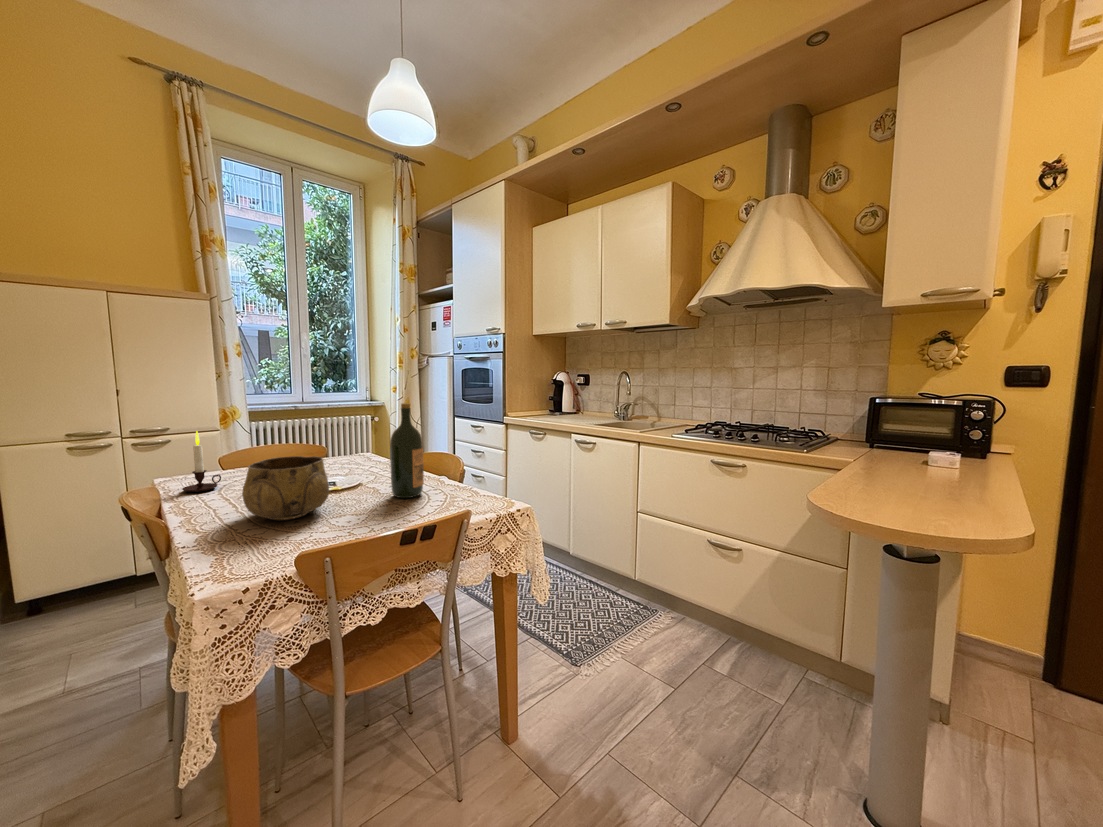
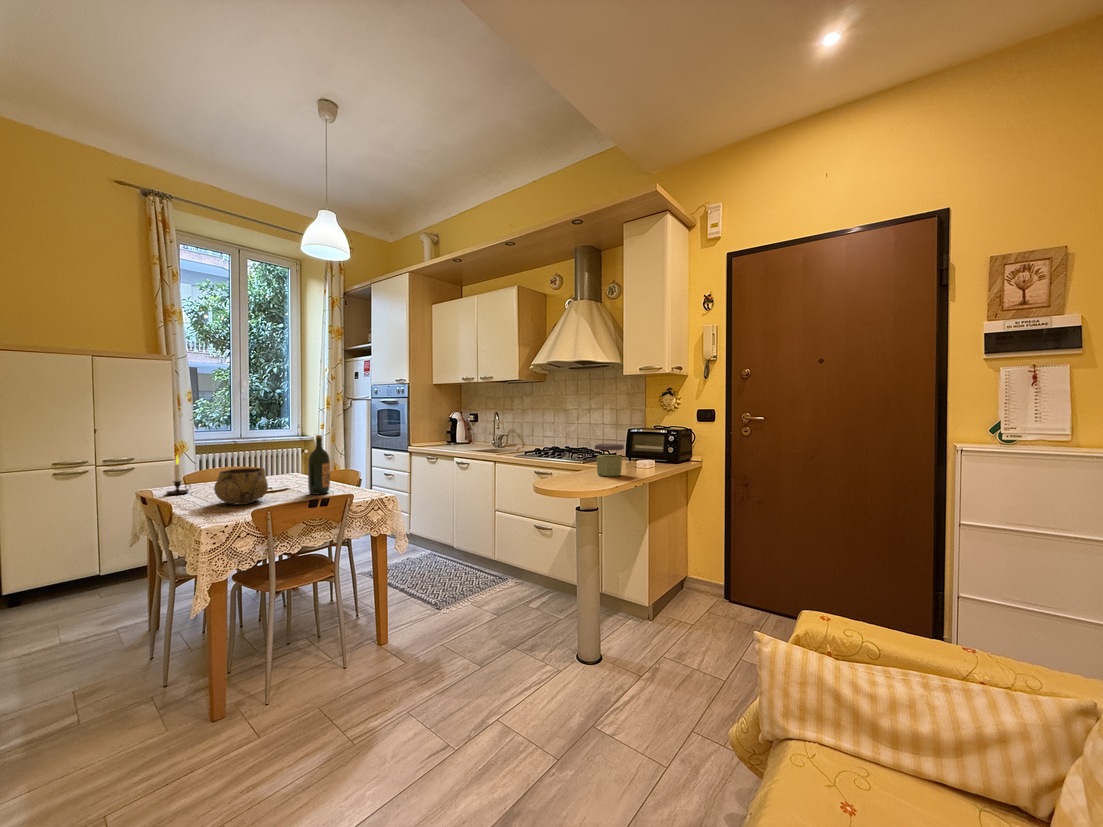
jar: none [900,425,975,489] -> present [595,444,624,476]

